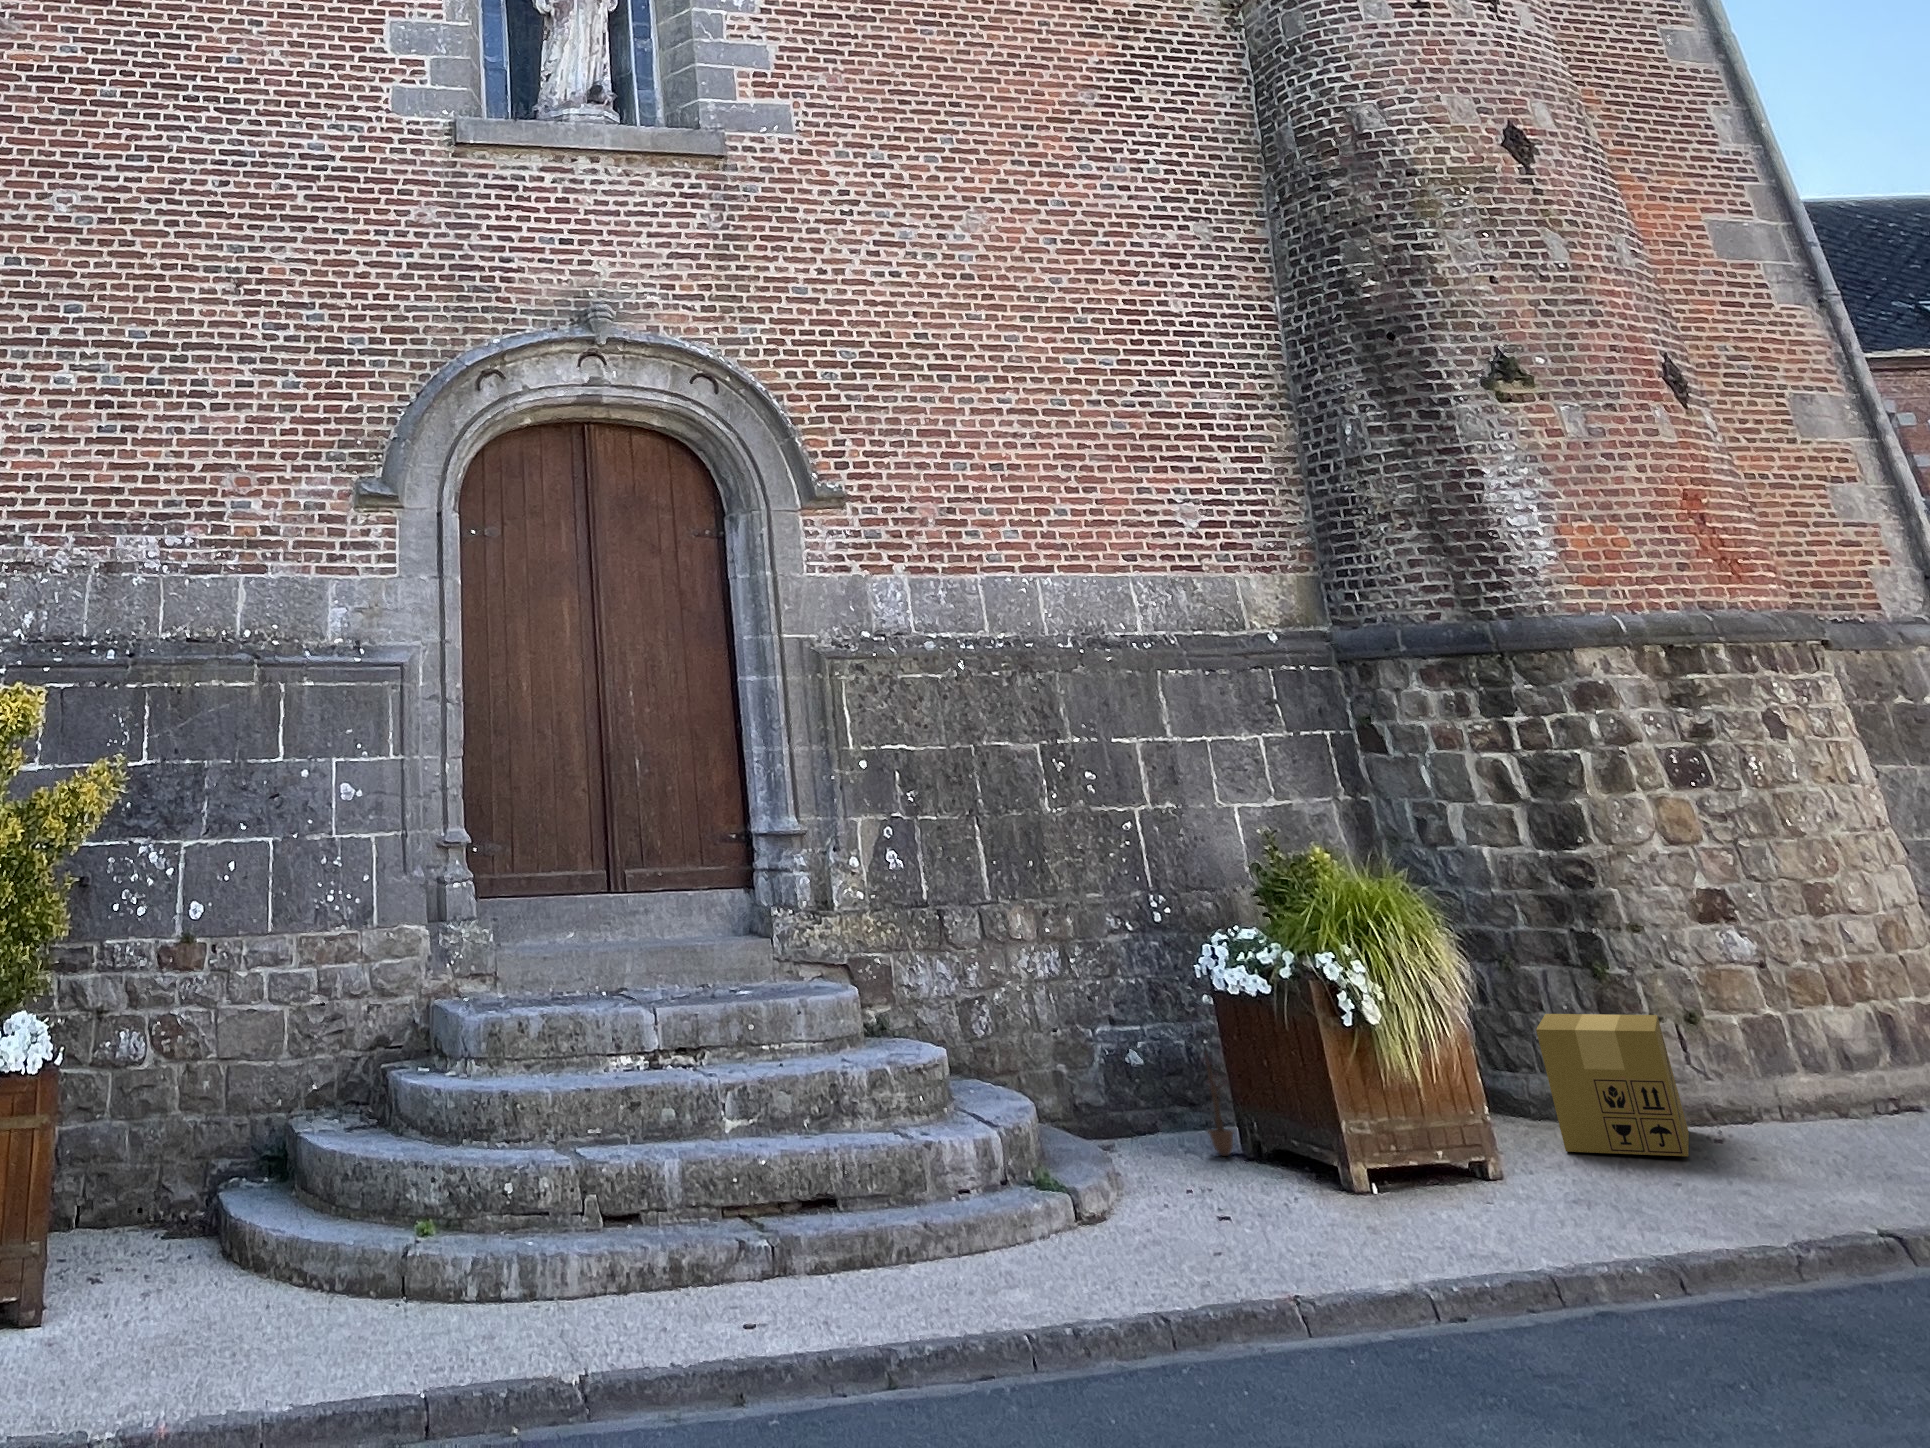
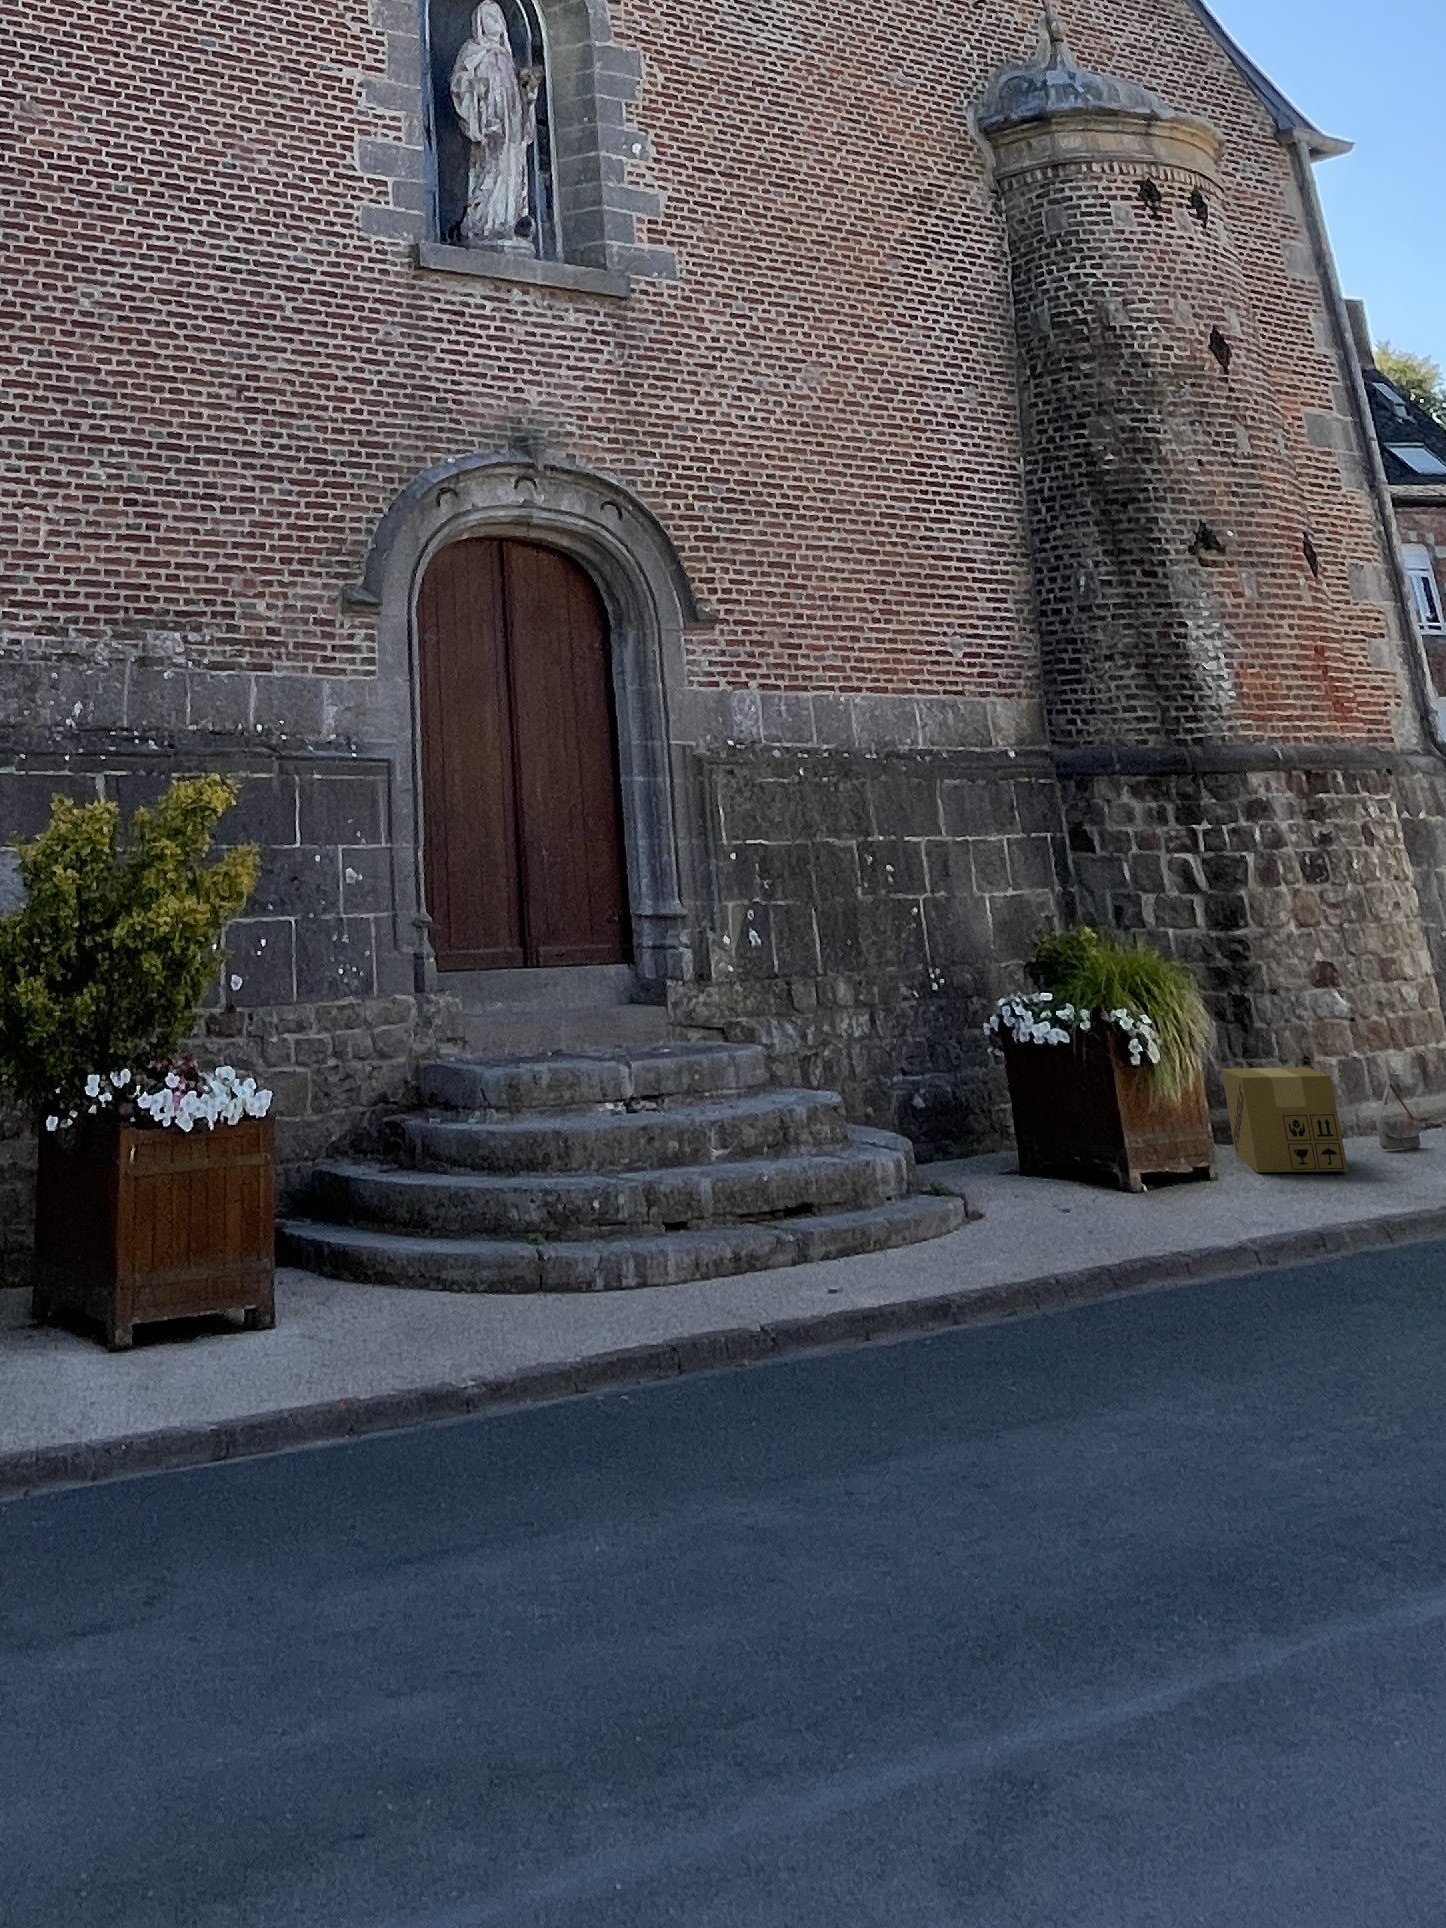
bag: none [1773,1037,1845,1124] -> present [1376,1083,1422,1149]
decorative plant: present [1203,1053,1233,1156] -> none [999,1101,1024,1186]

